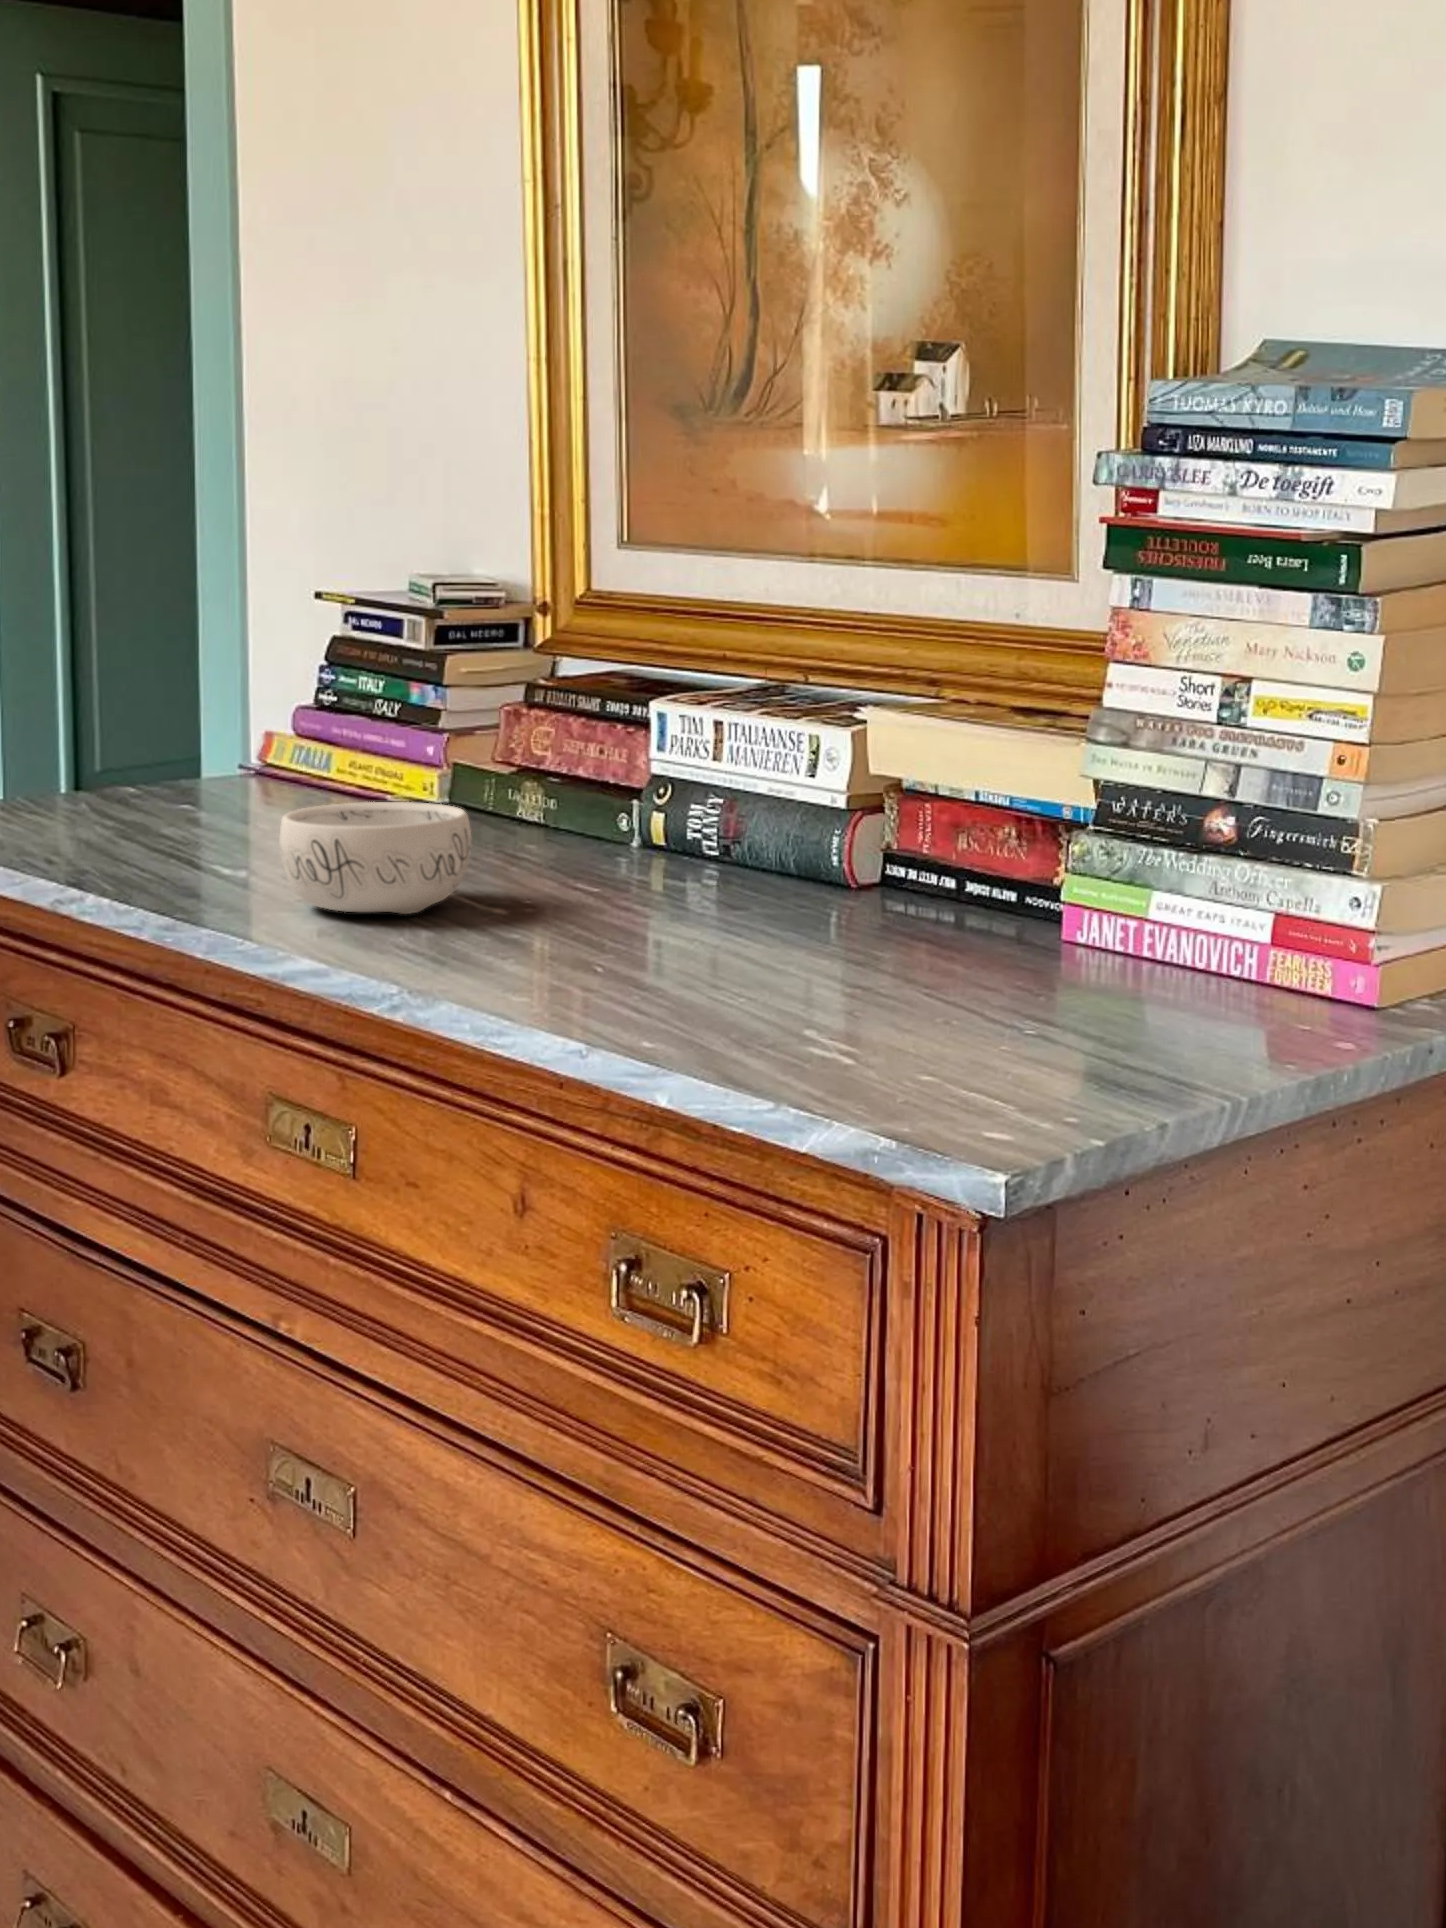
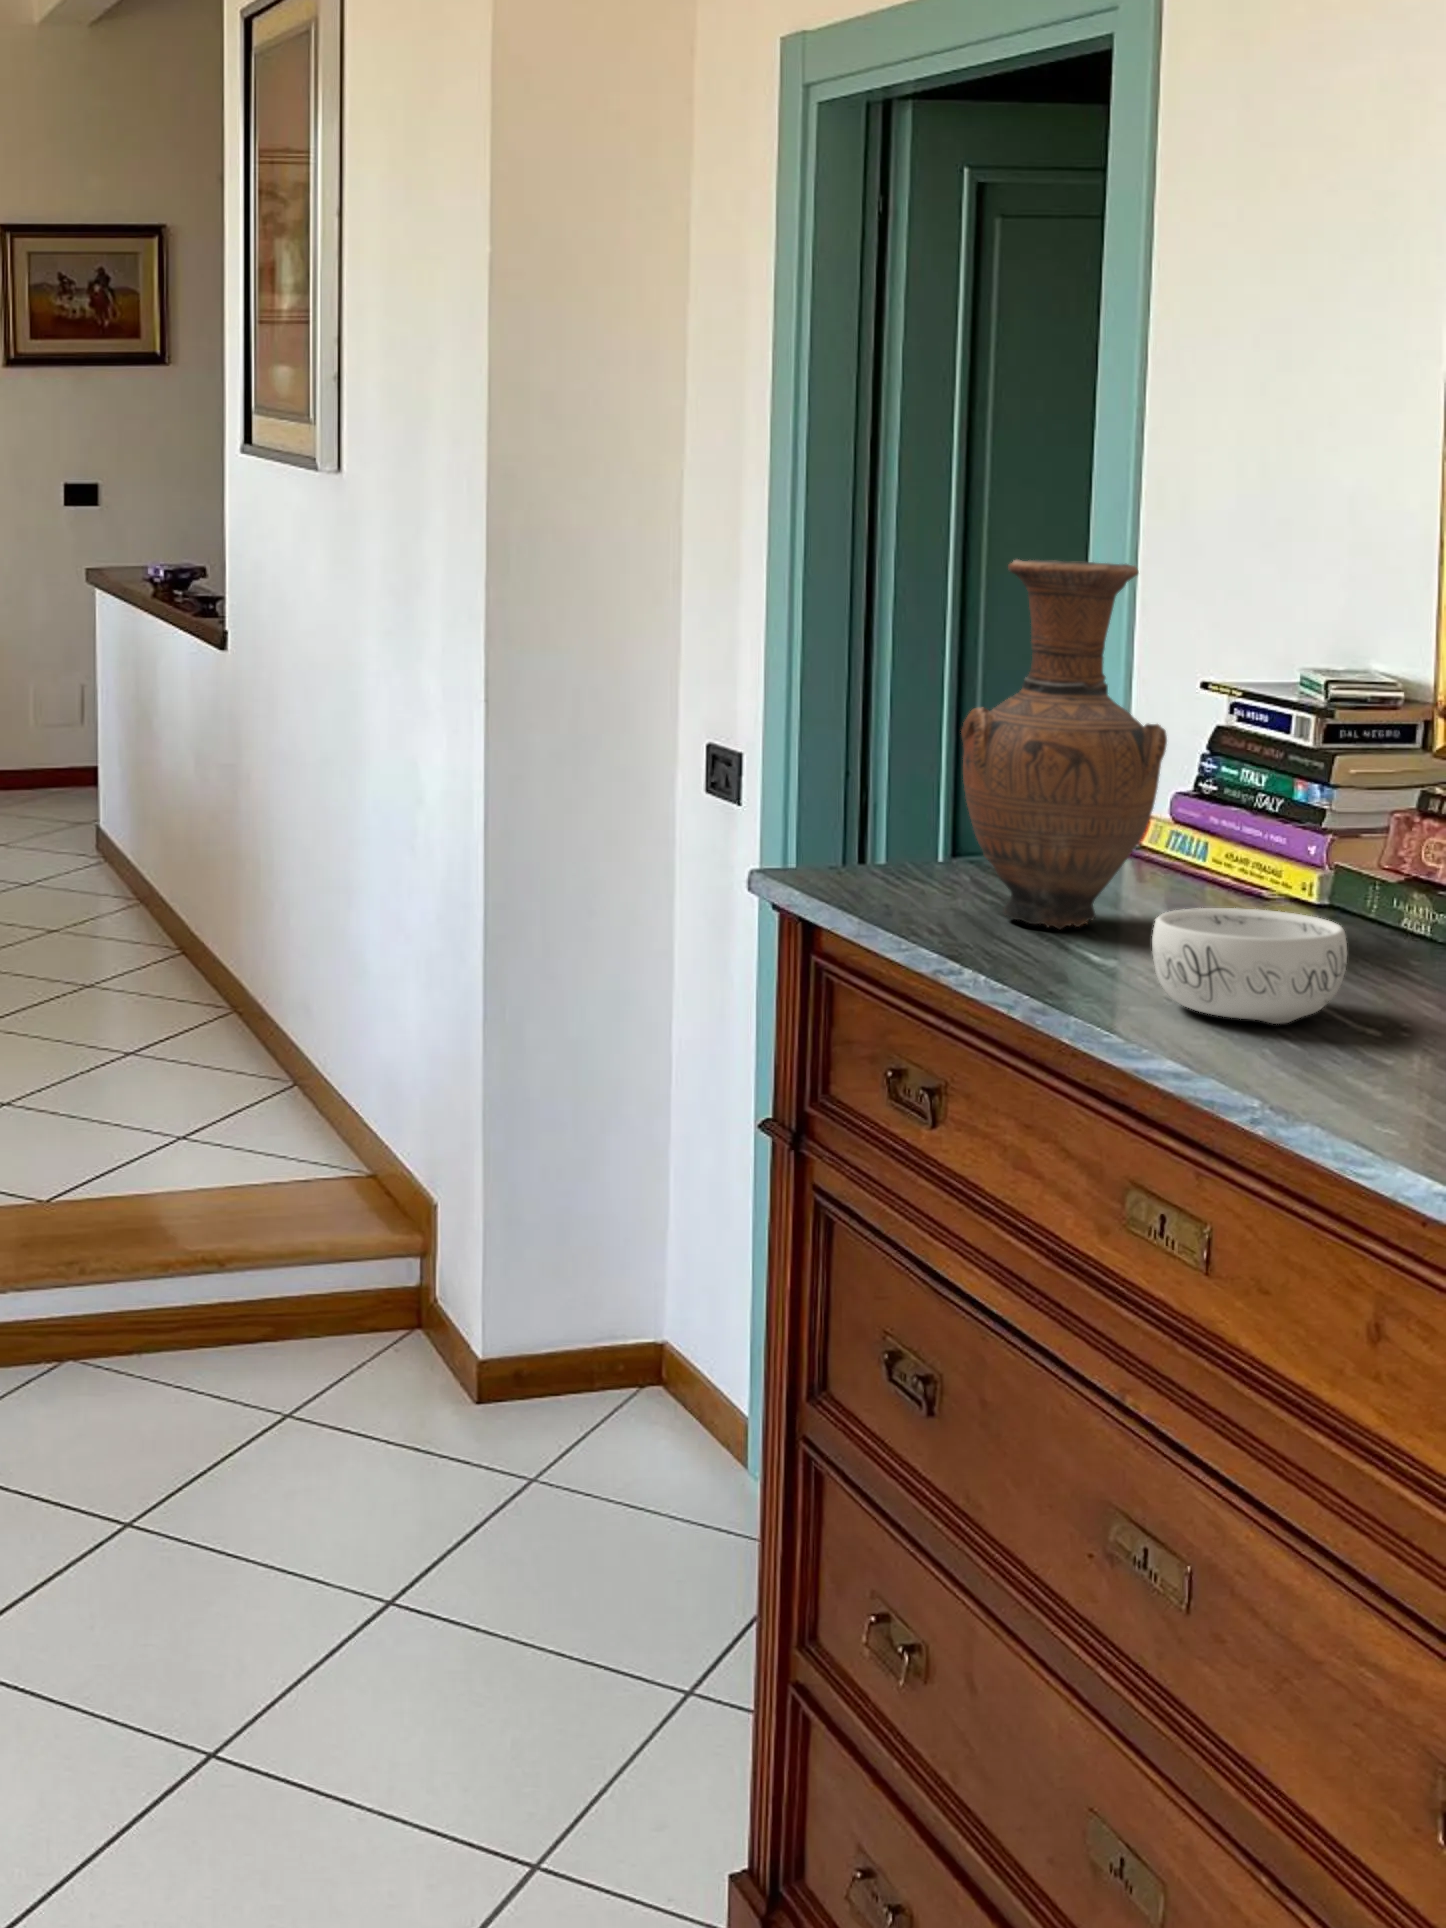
vase: none [65,452,283,848] -> present [961,559,1167,929]

